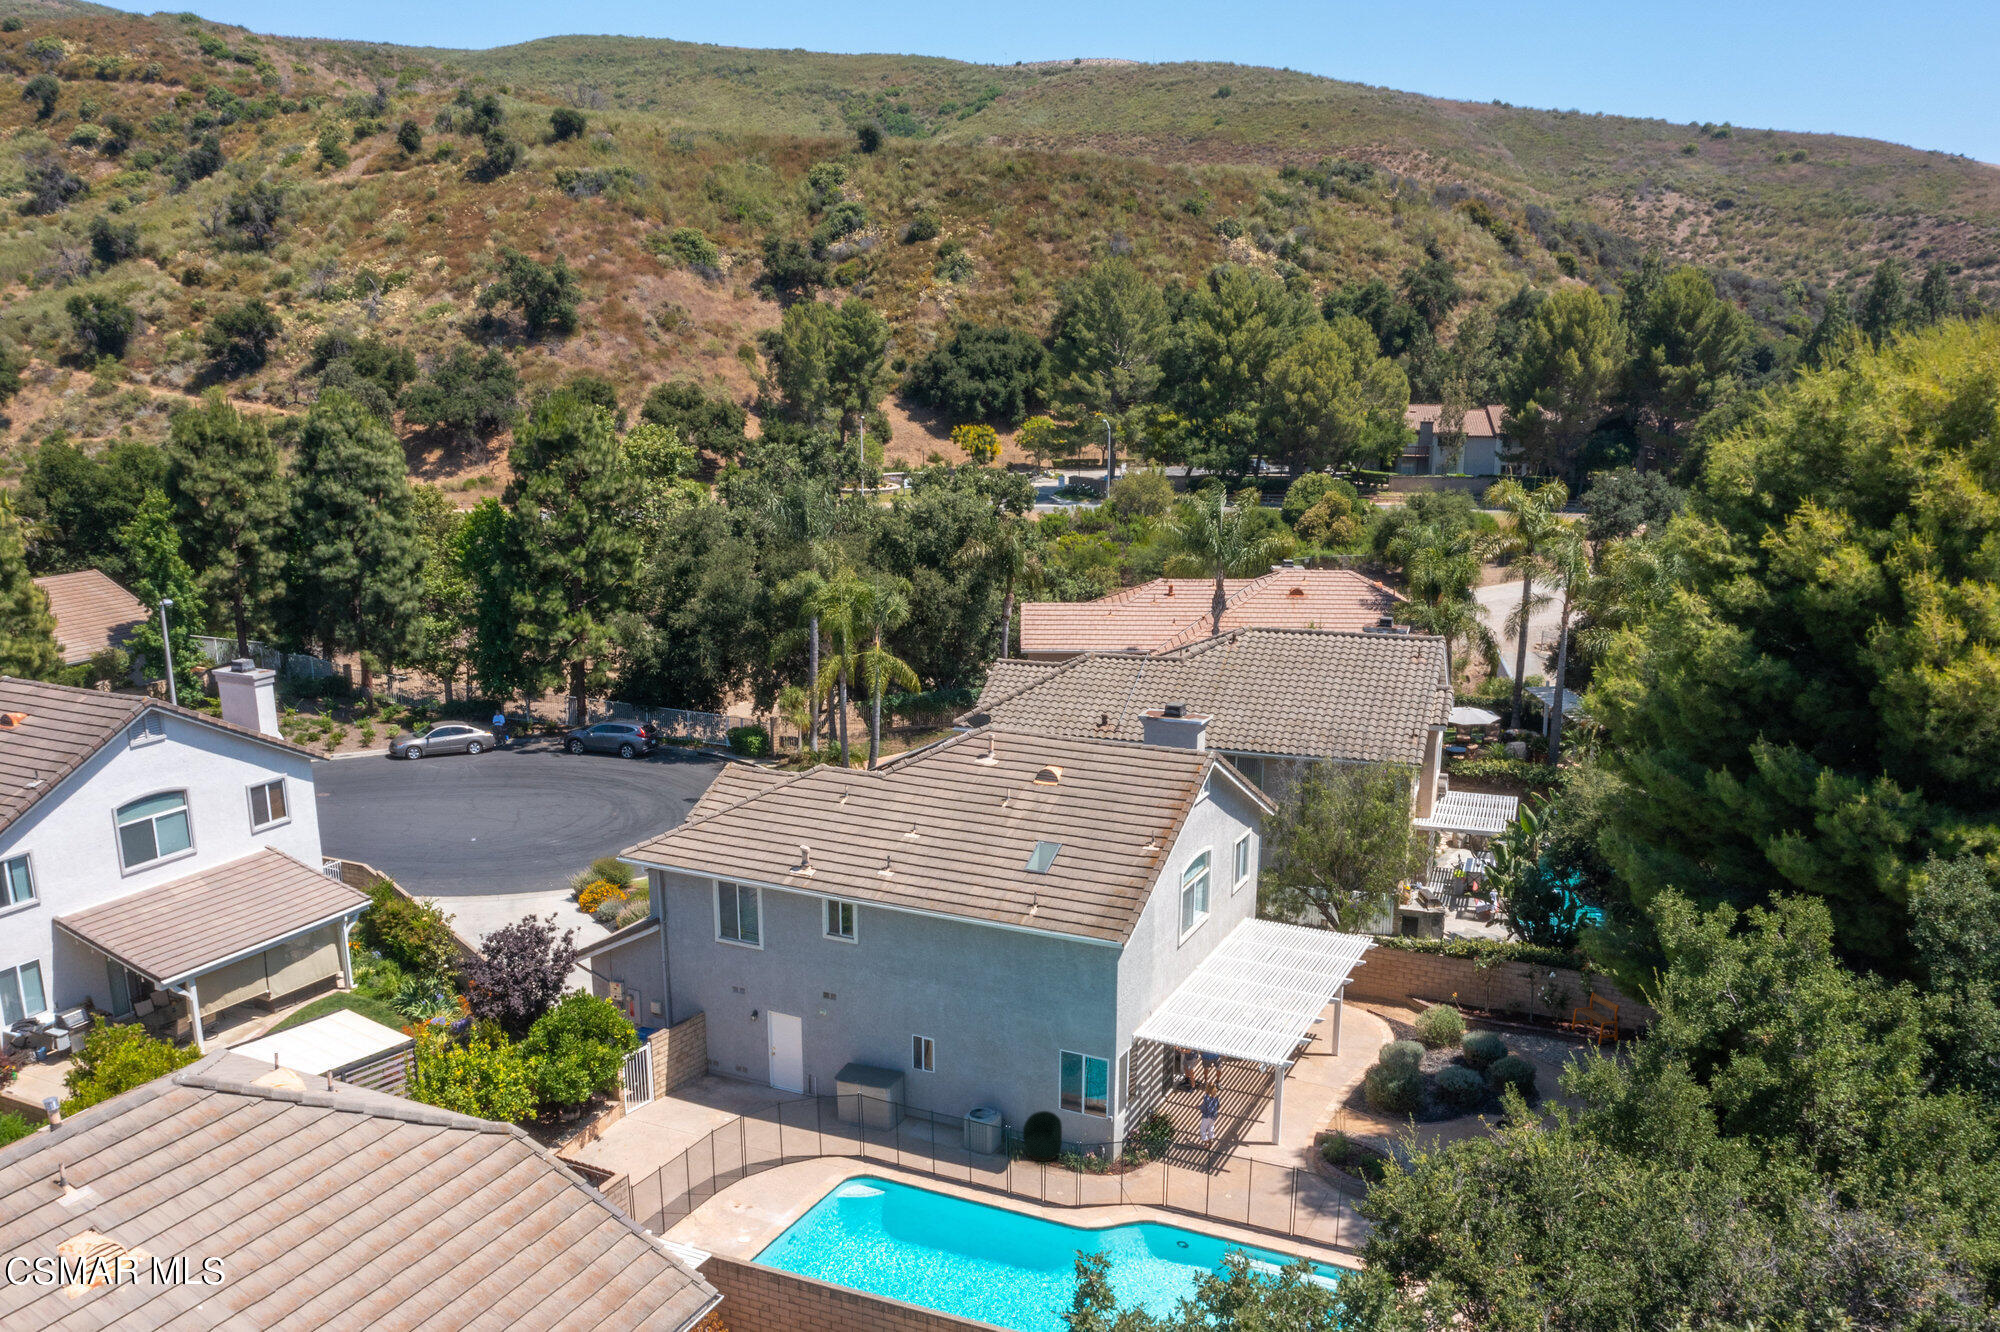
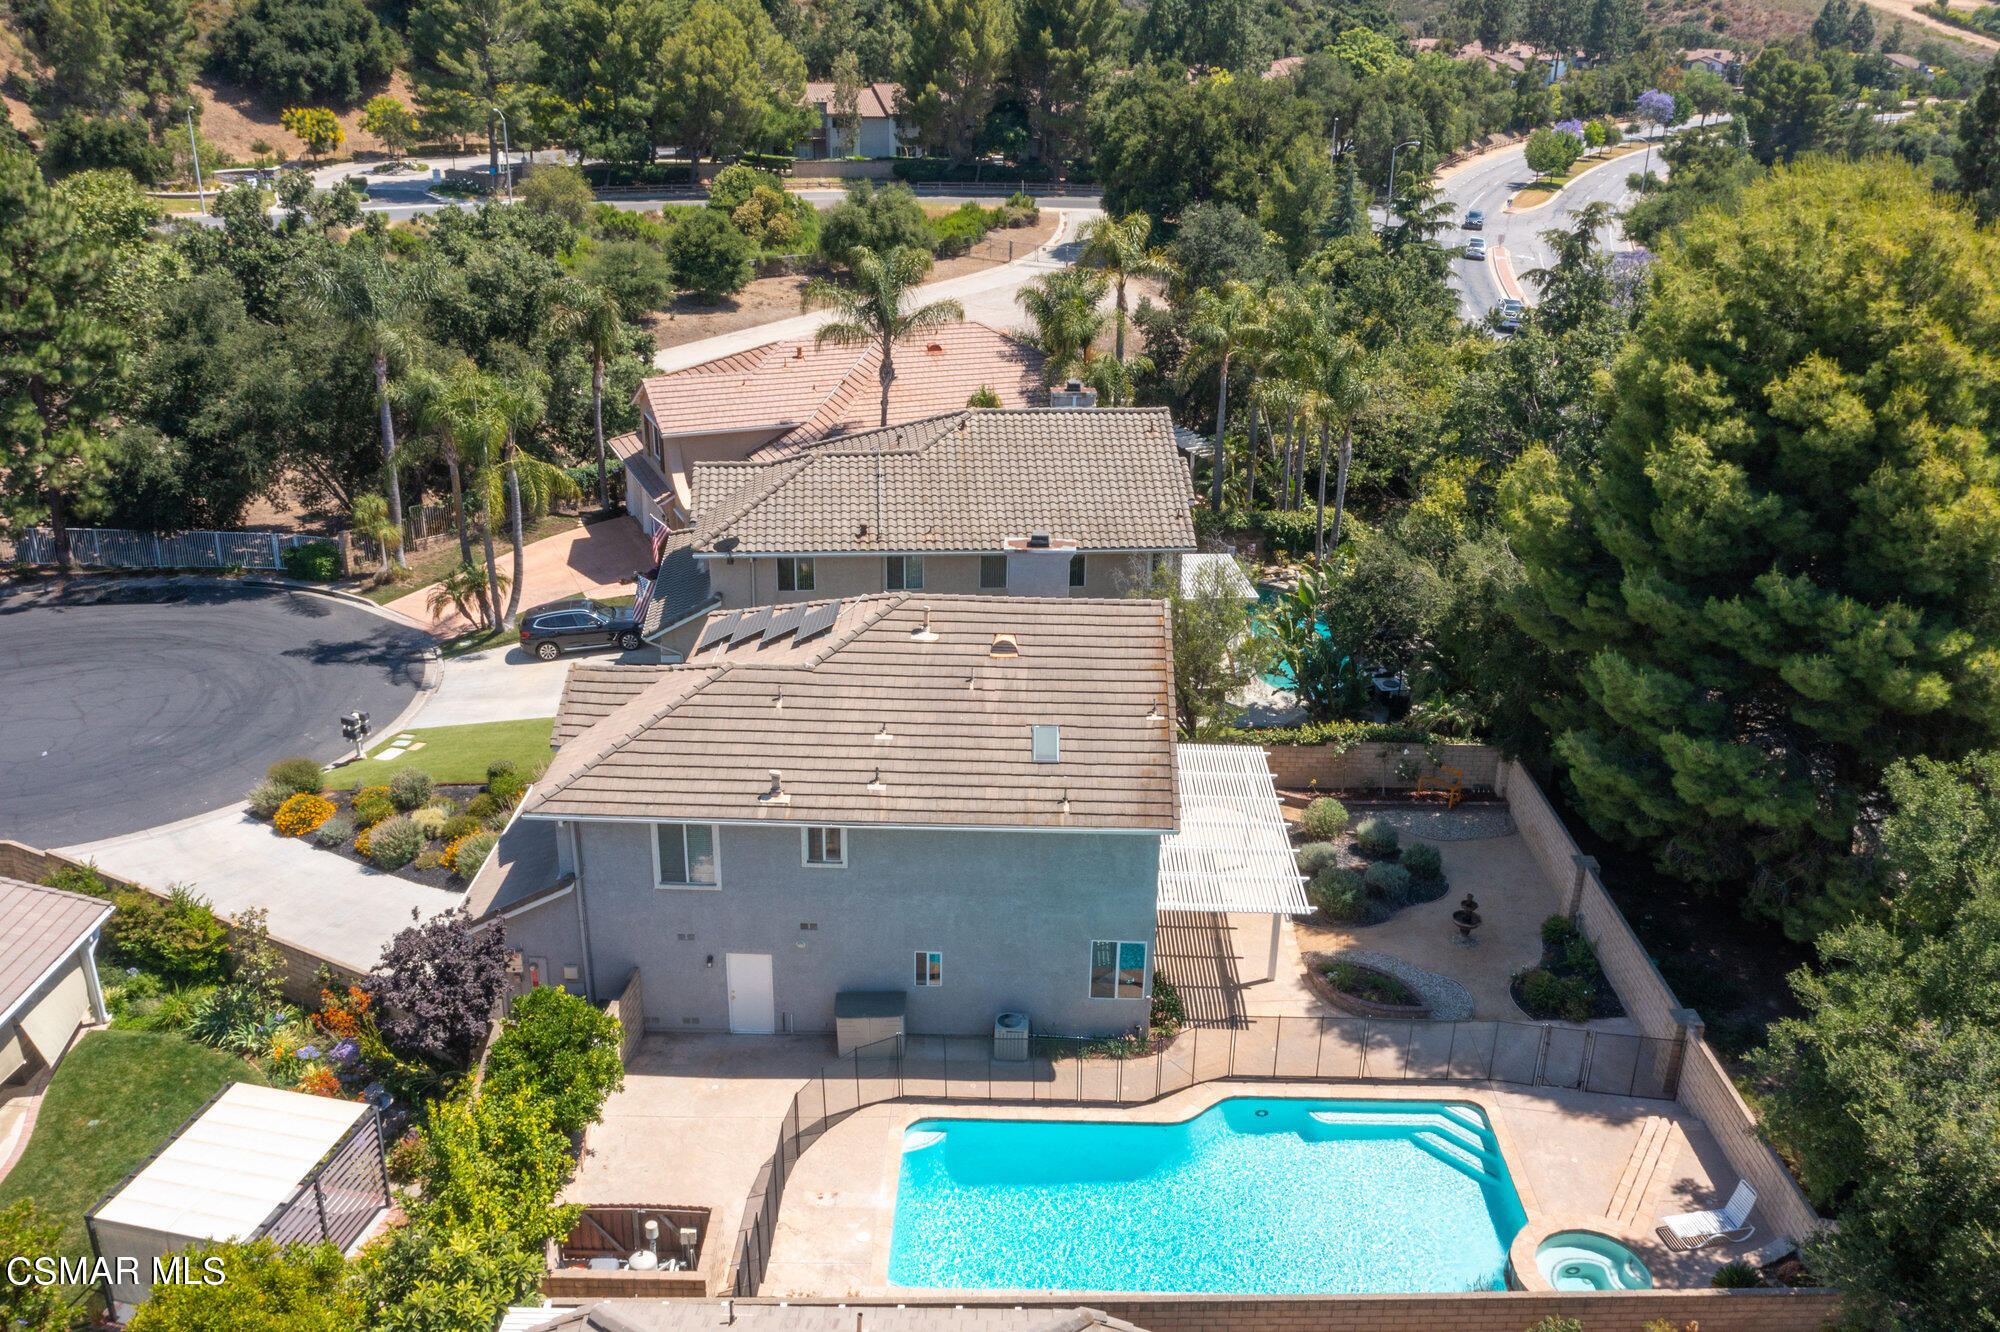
armchair: present [1023,1111,1062,1161] -> none [1065,1005,1107,1058]

